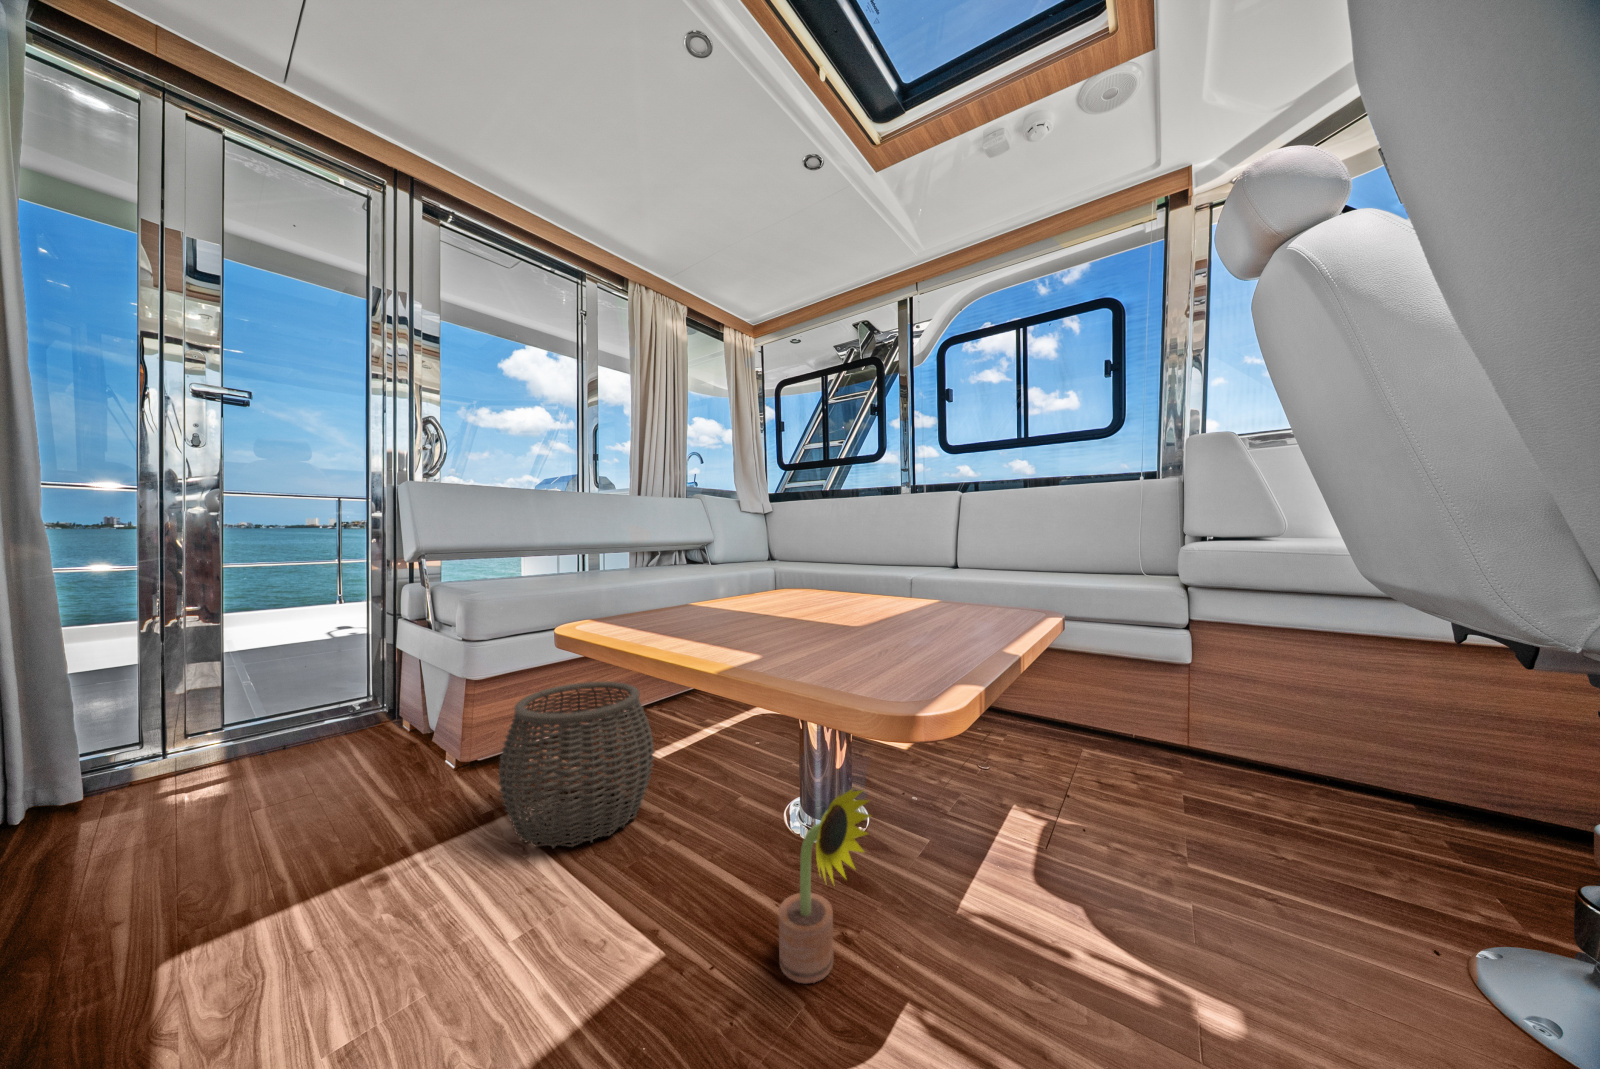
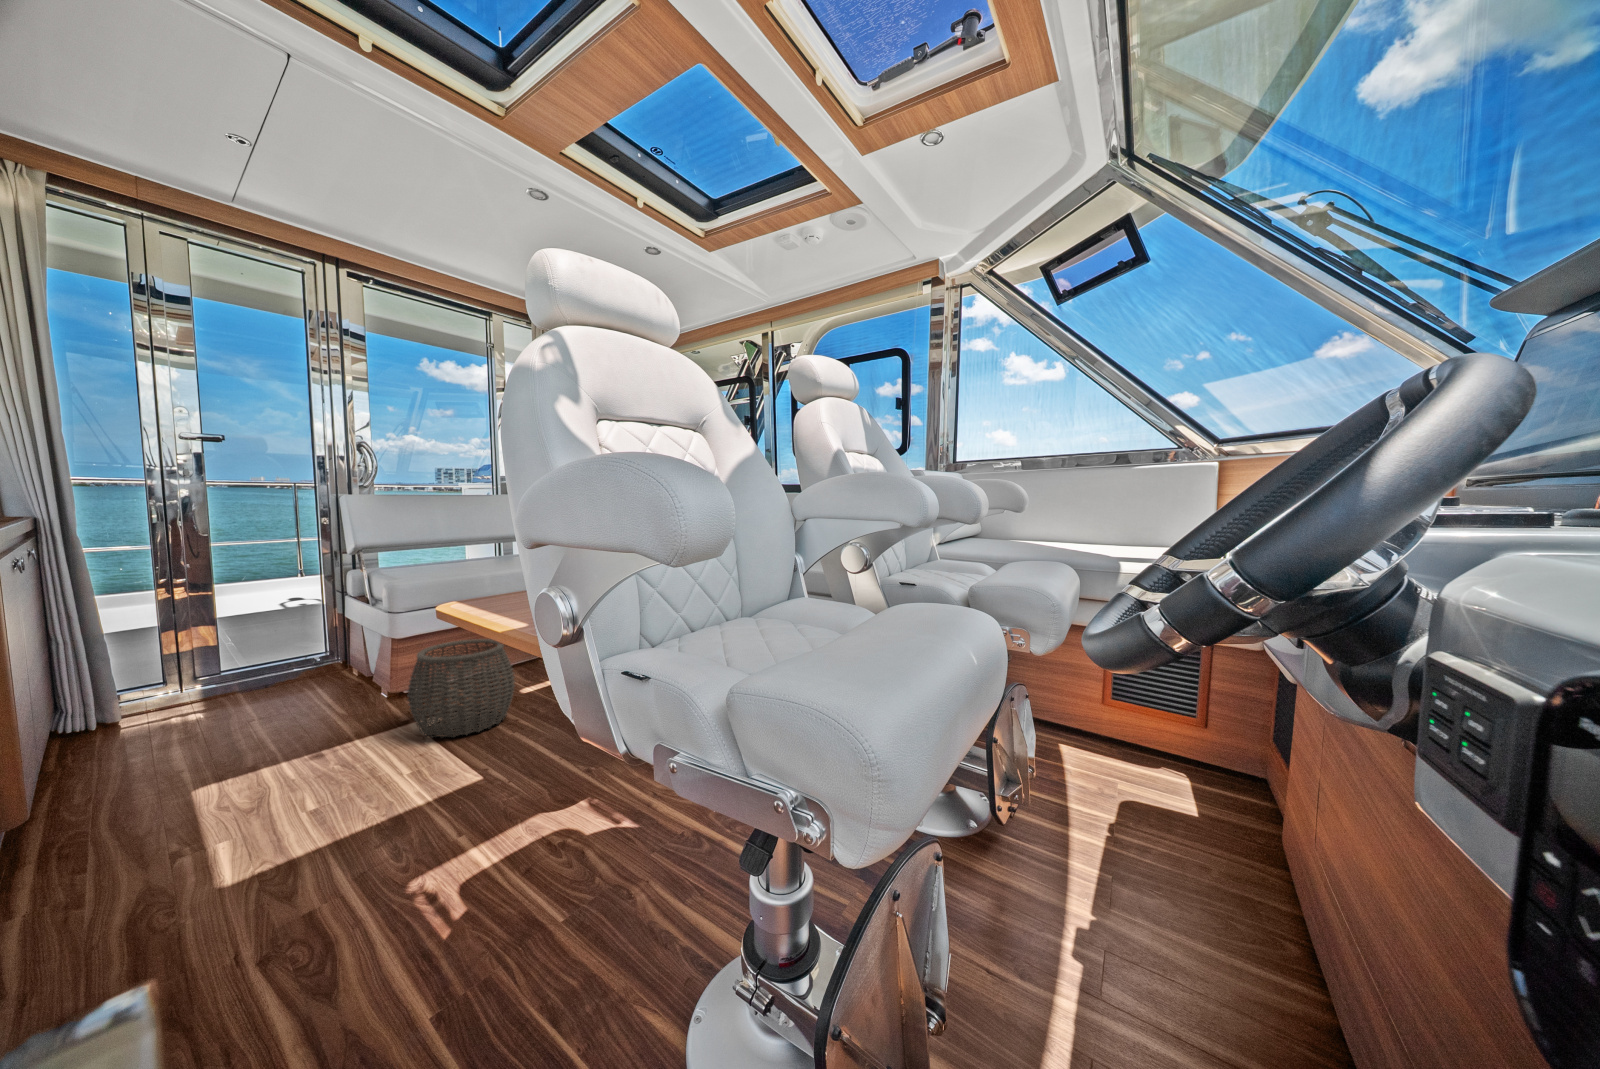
decorative plant: present [779,789,871,983] -> none [546,689,598,788]

